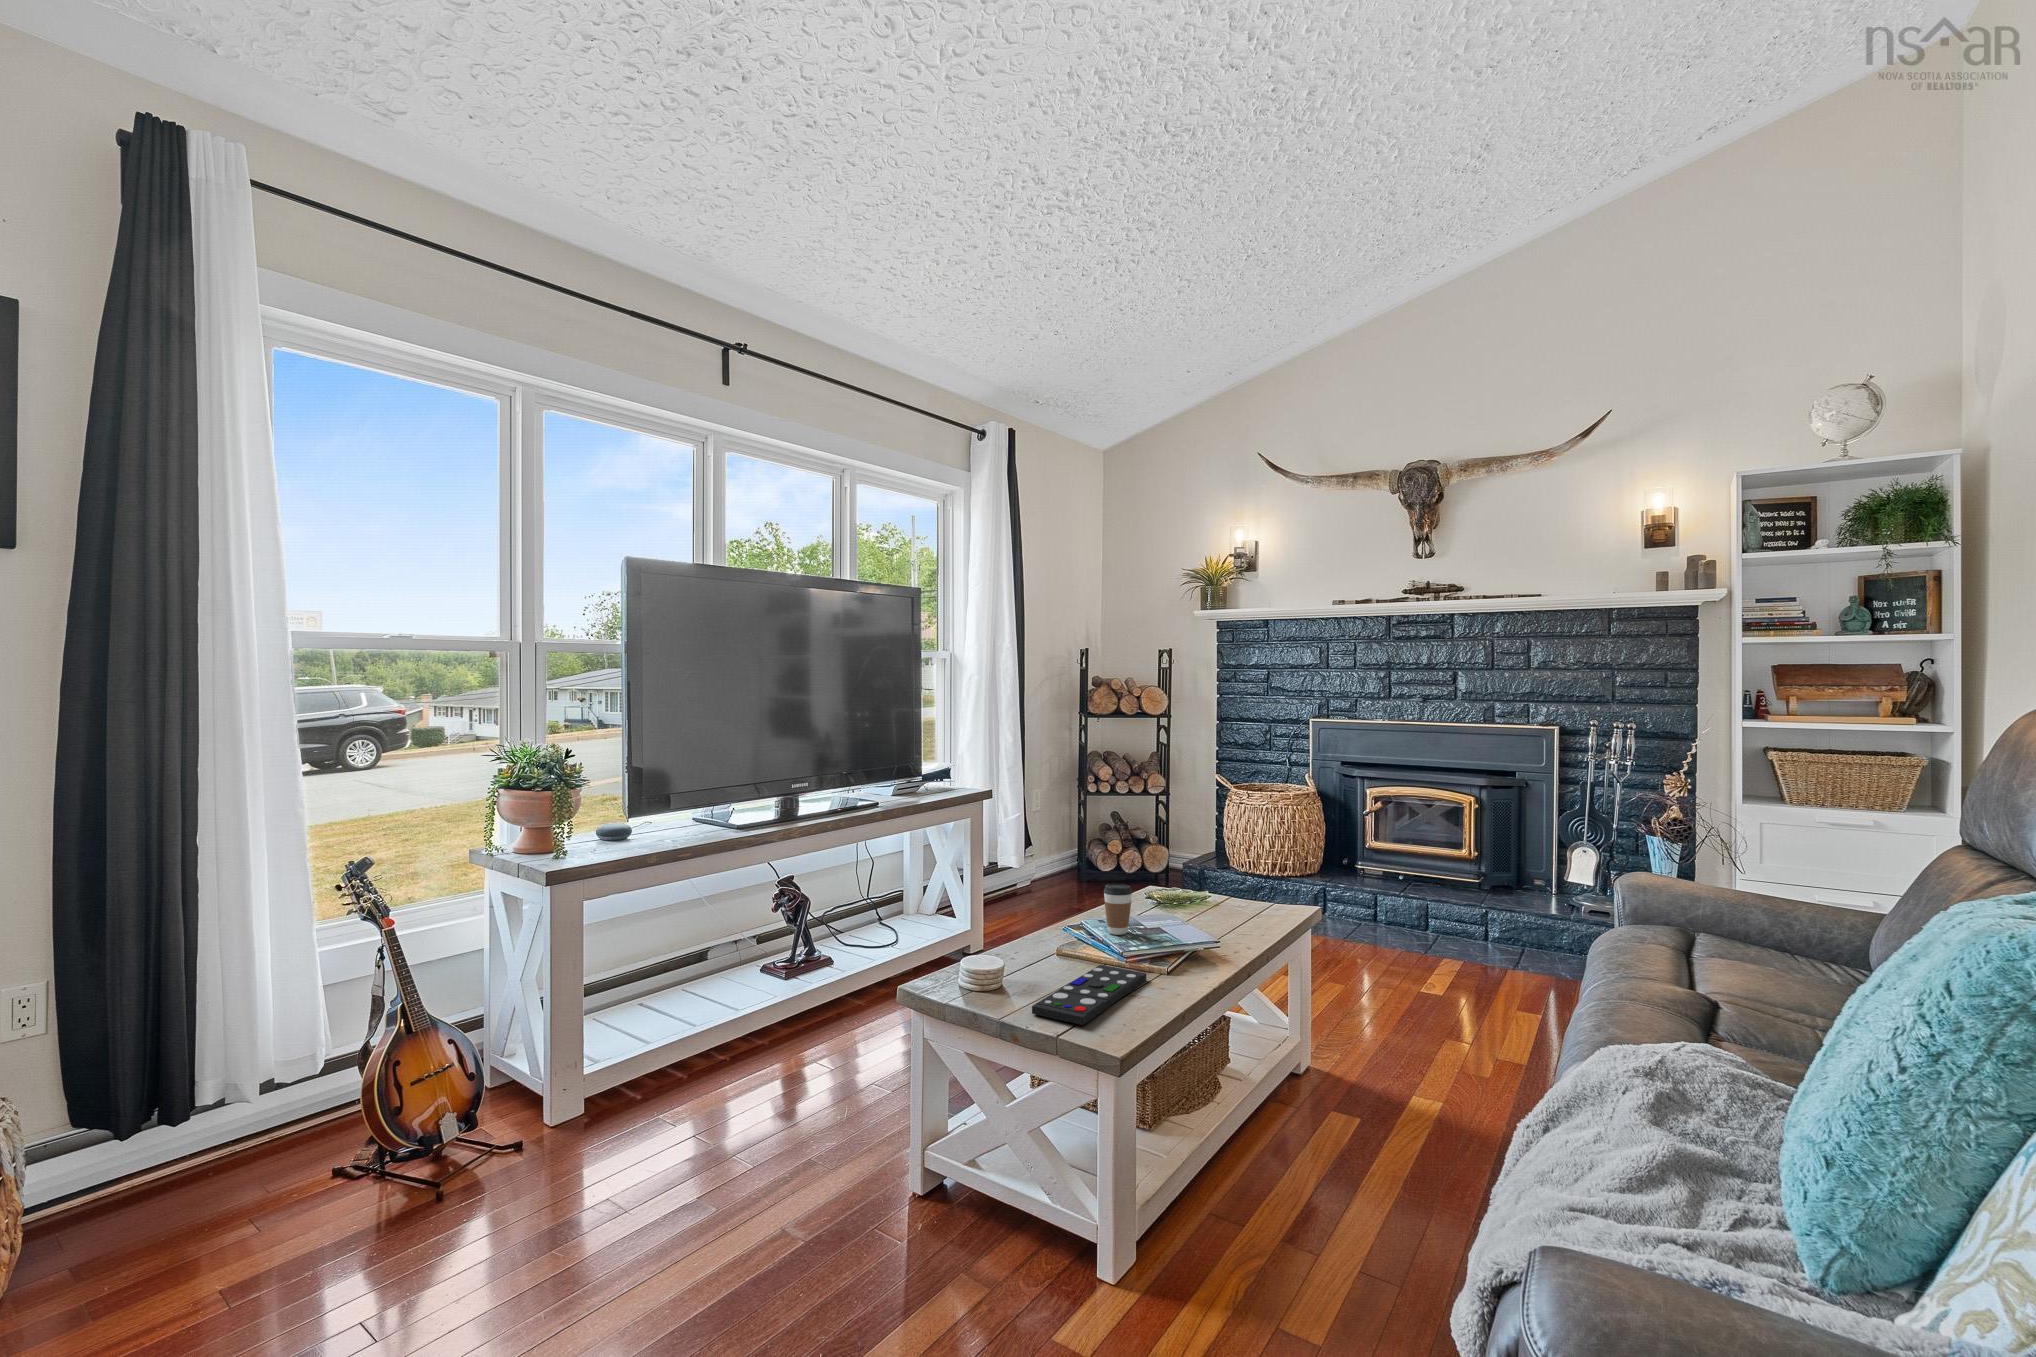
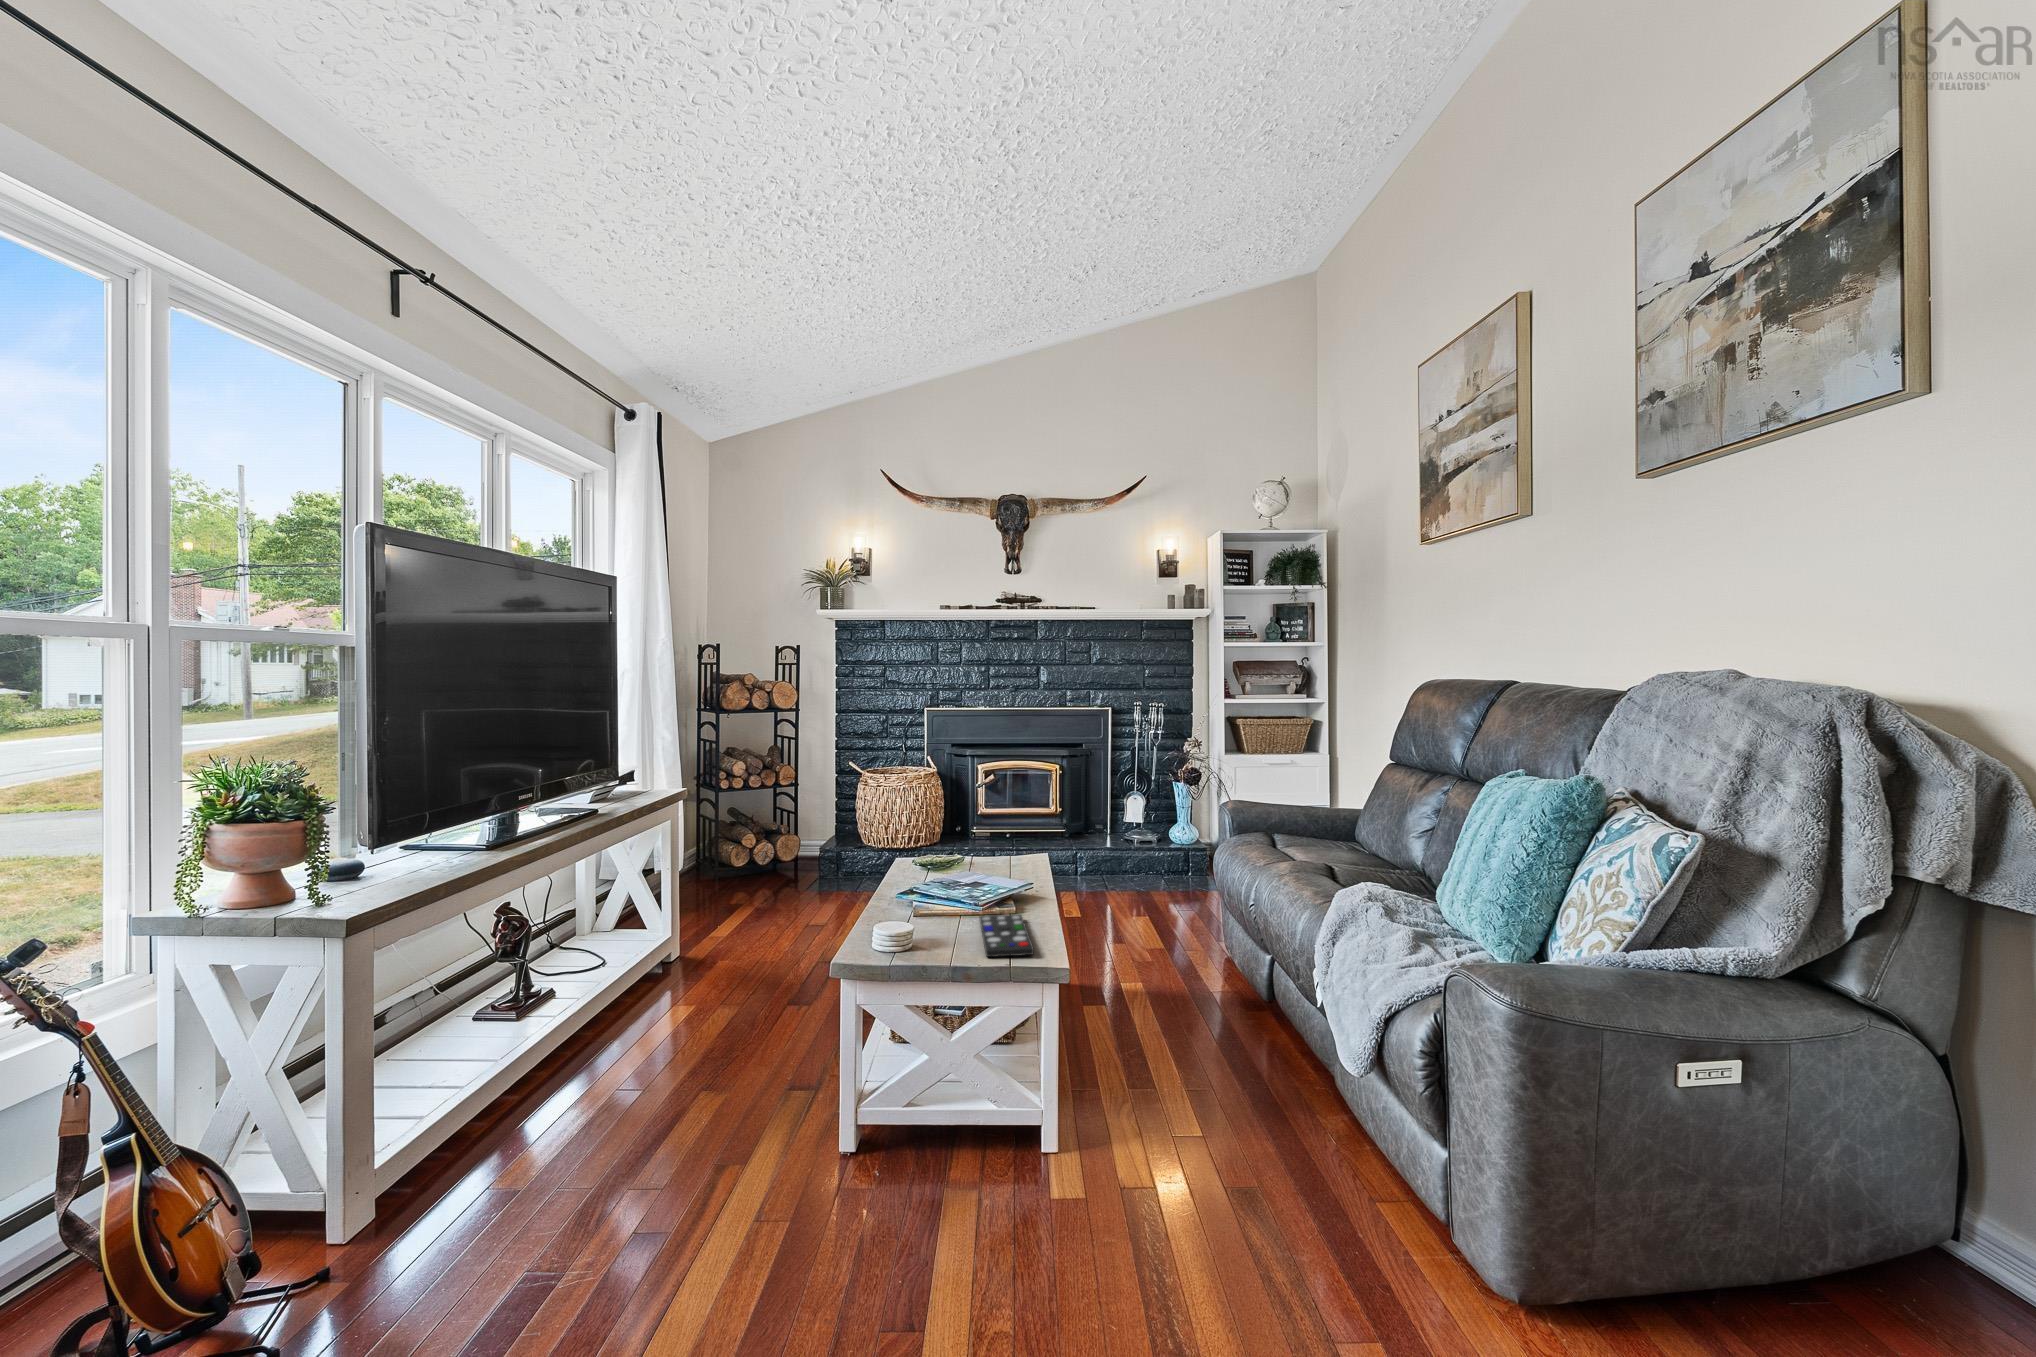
coffee cup: present [1104,884,1132,935] -> none [936,852,961,895]

